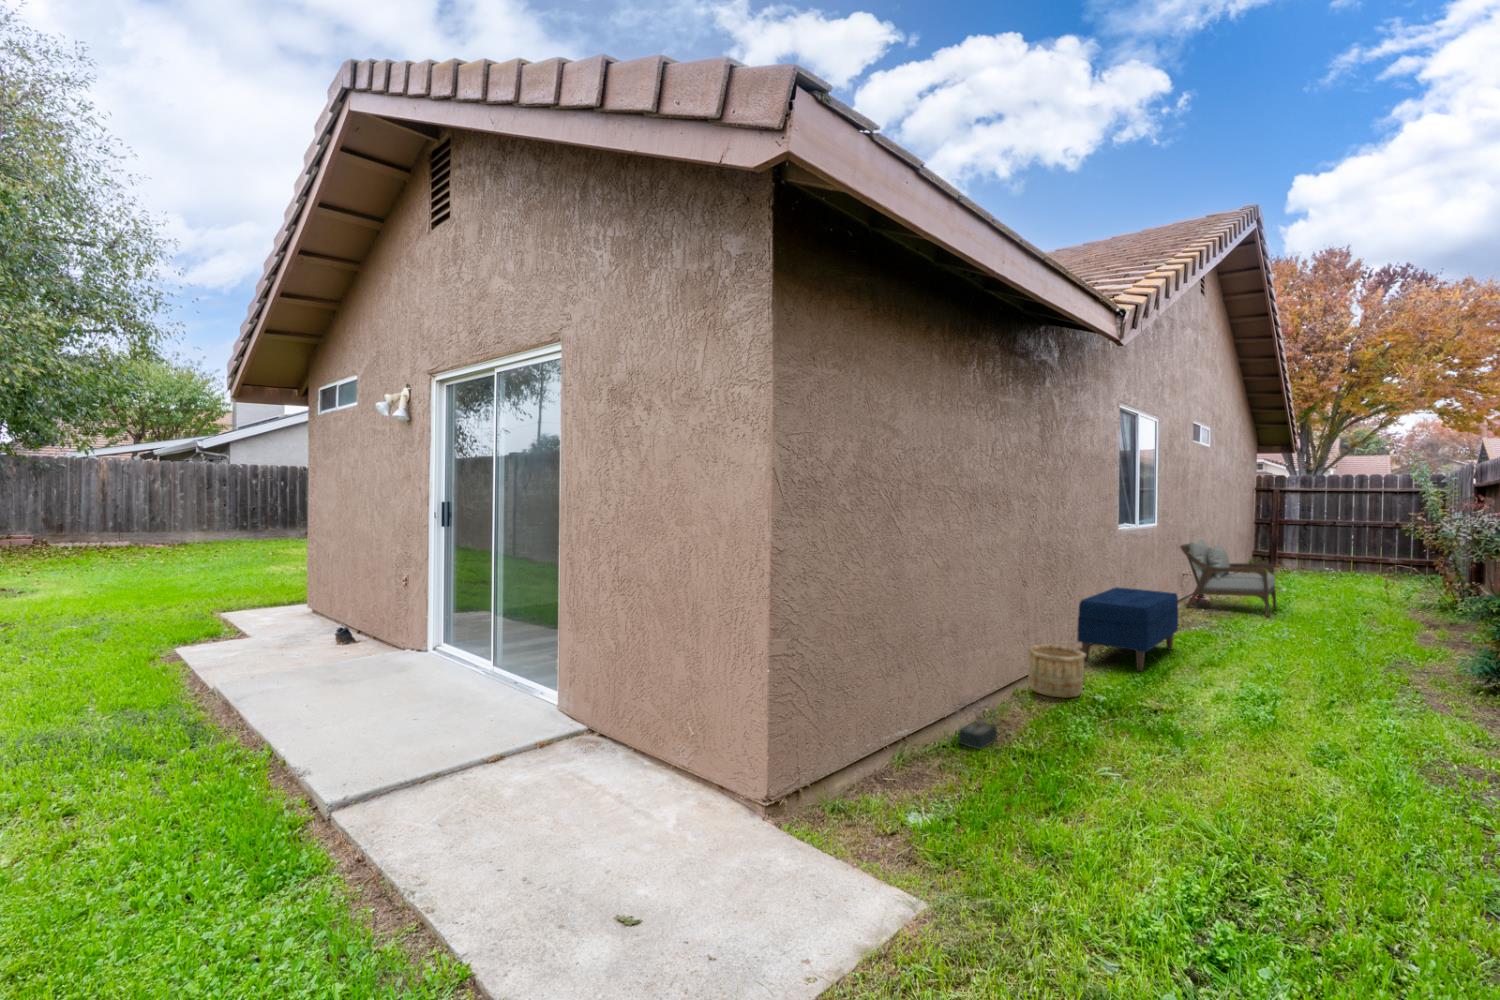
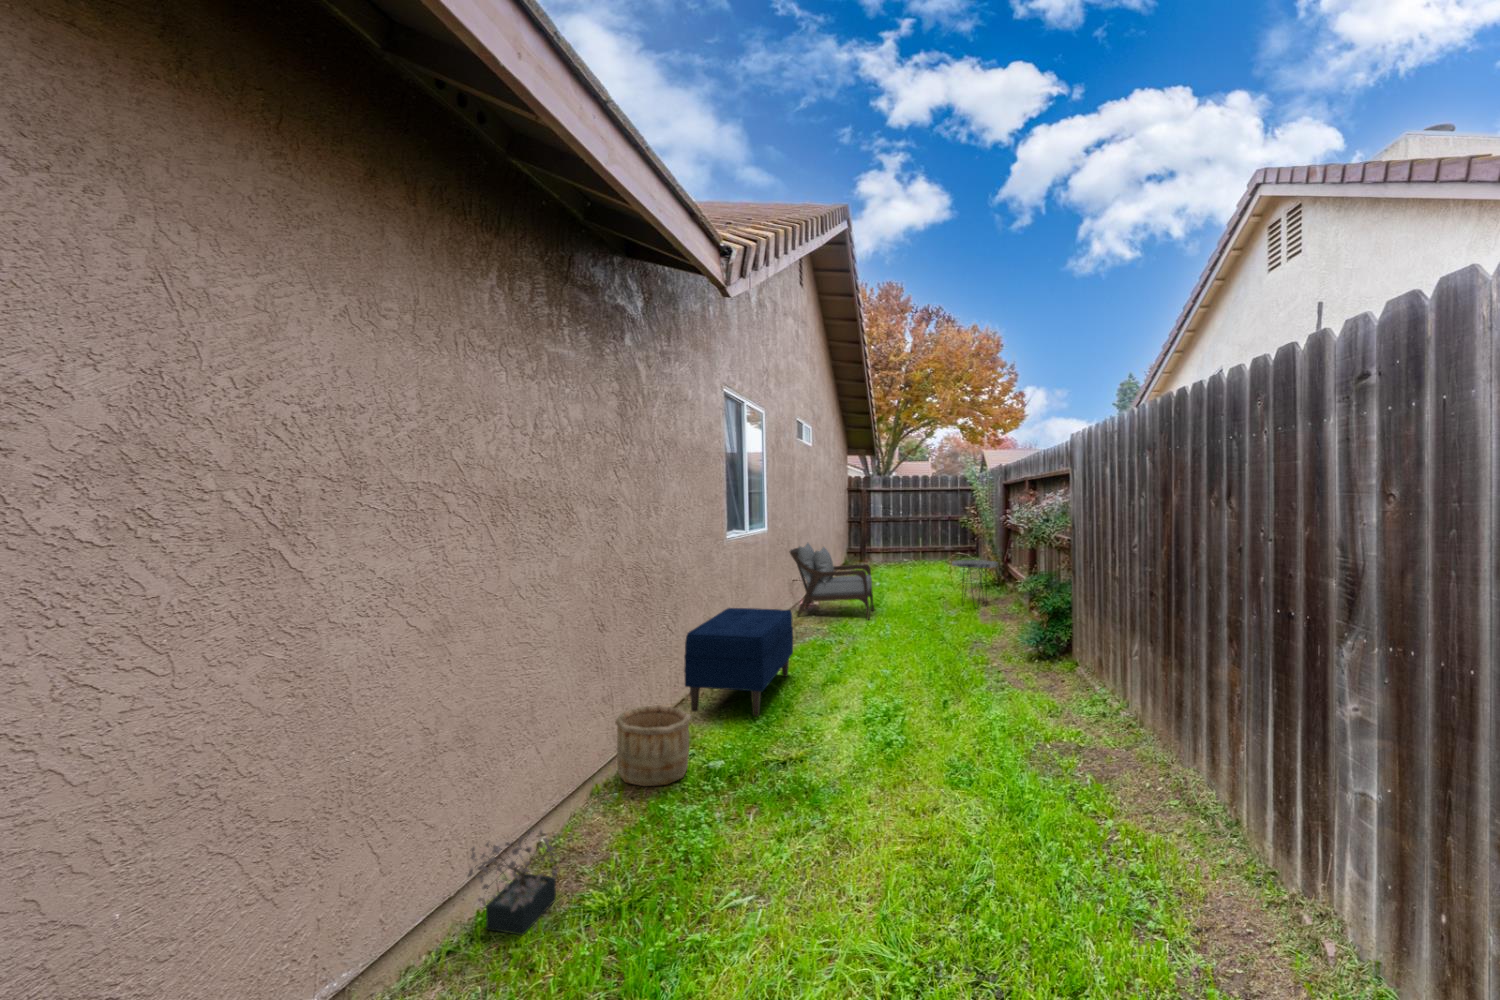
side table: none [1382,567,1447,619] -> present [952,560,998,608]

